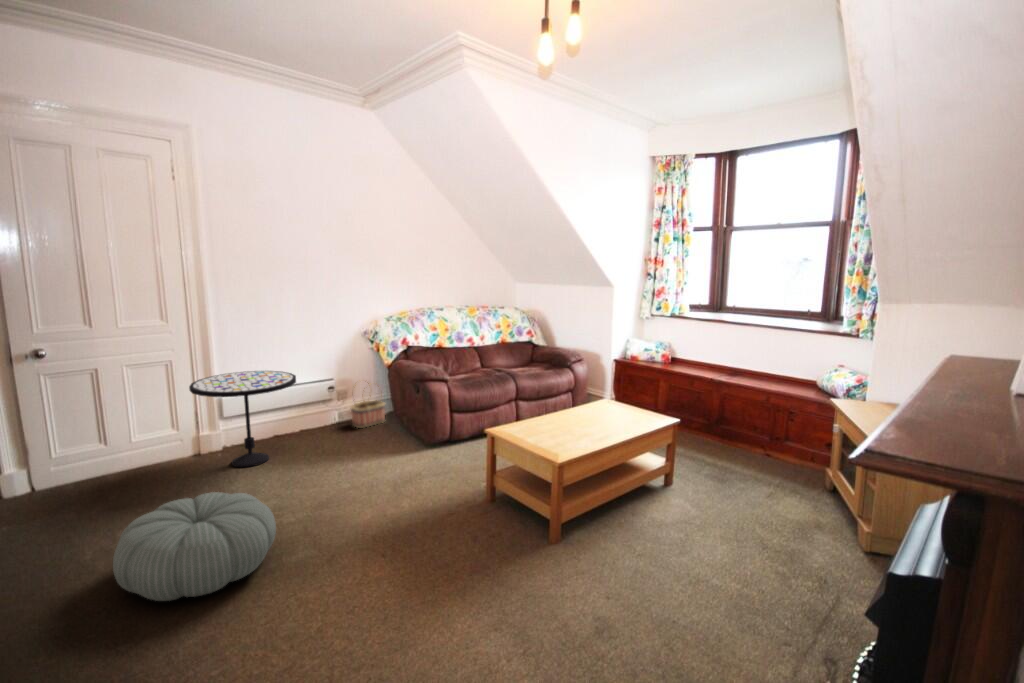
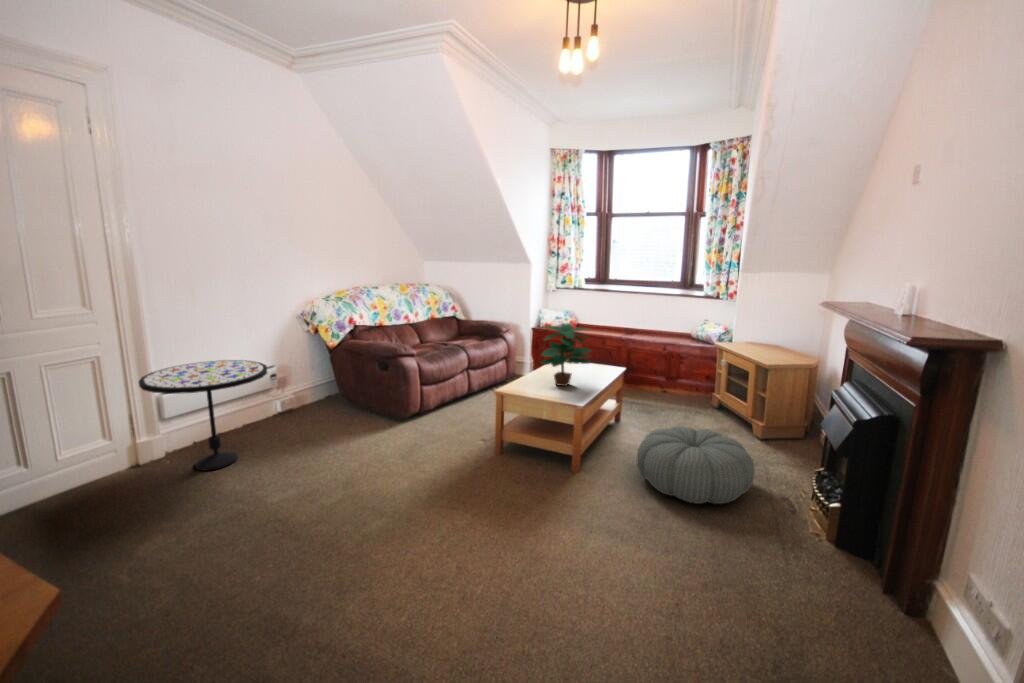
potted plant: none [535,358,605,431] -> present [541,323,591,386]
basket: present [351,383,385,428] -> none [297,364,332,413]
pouf: present [113,492,276,601] -> present [637,426,755,504]

